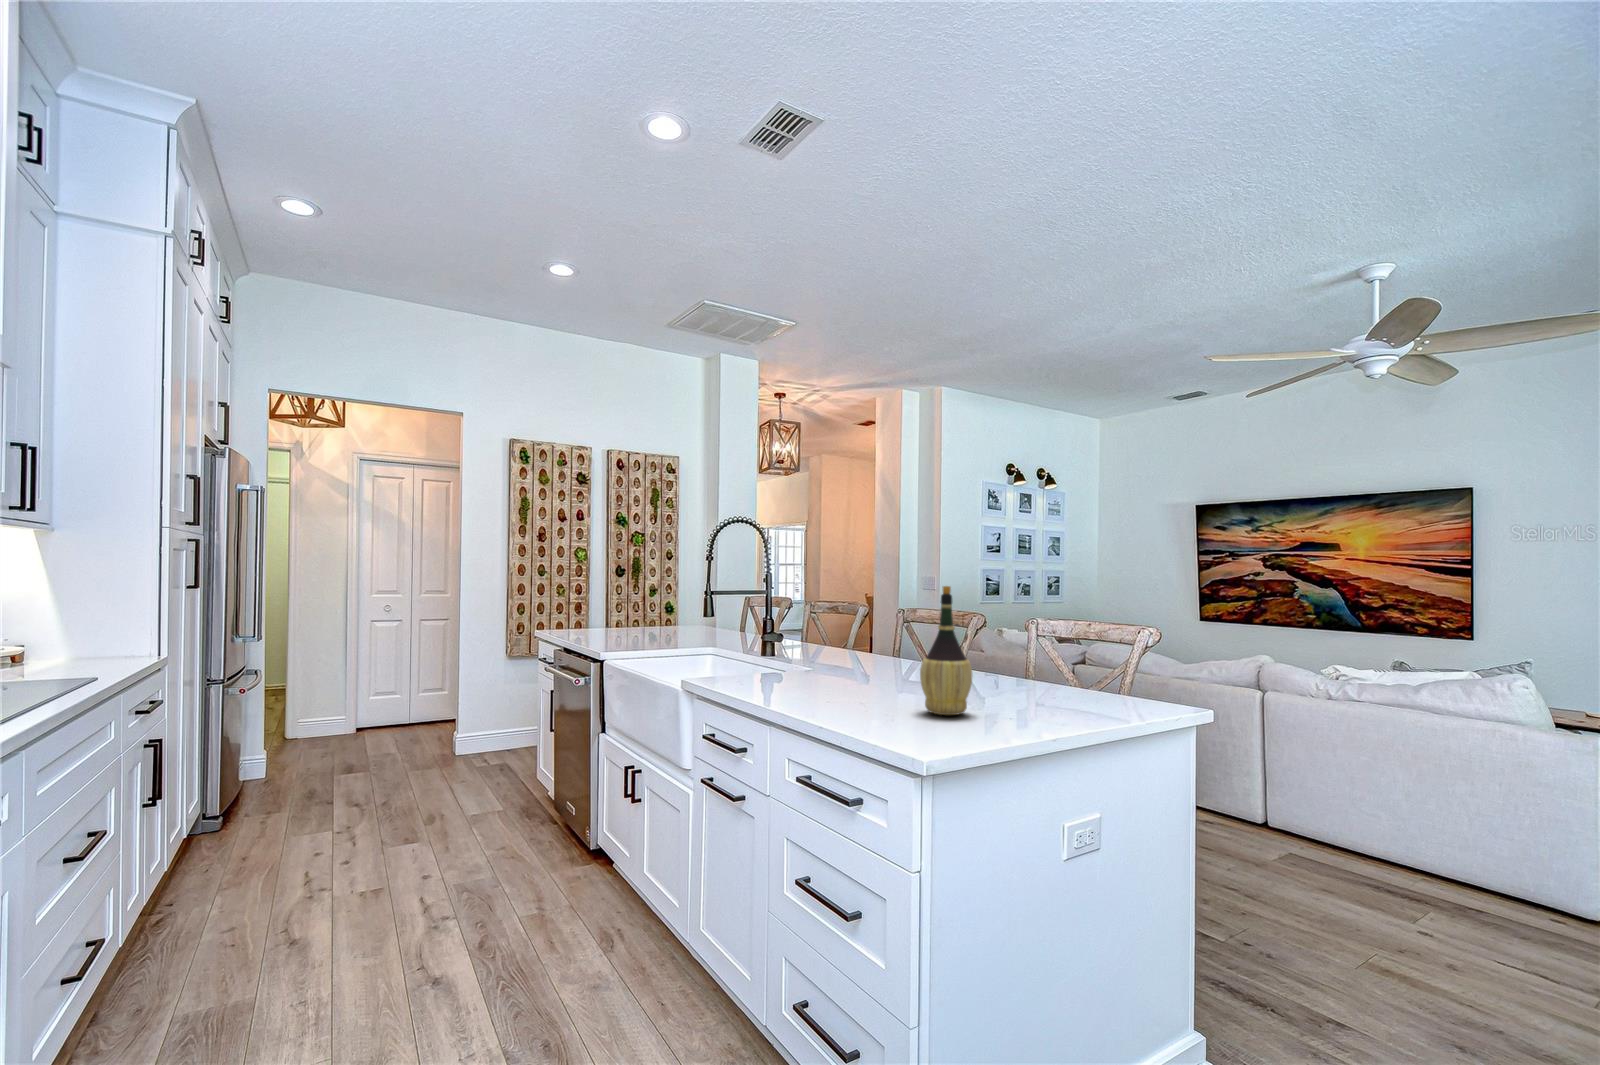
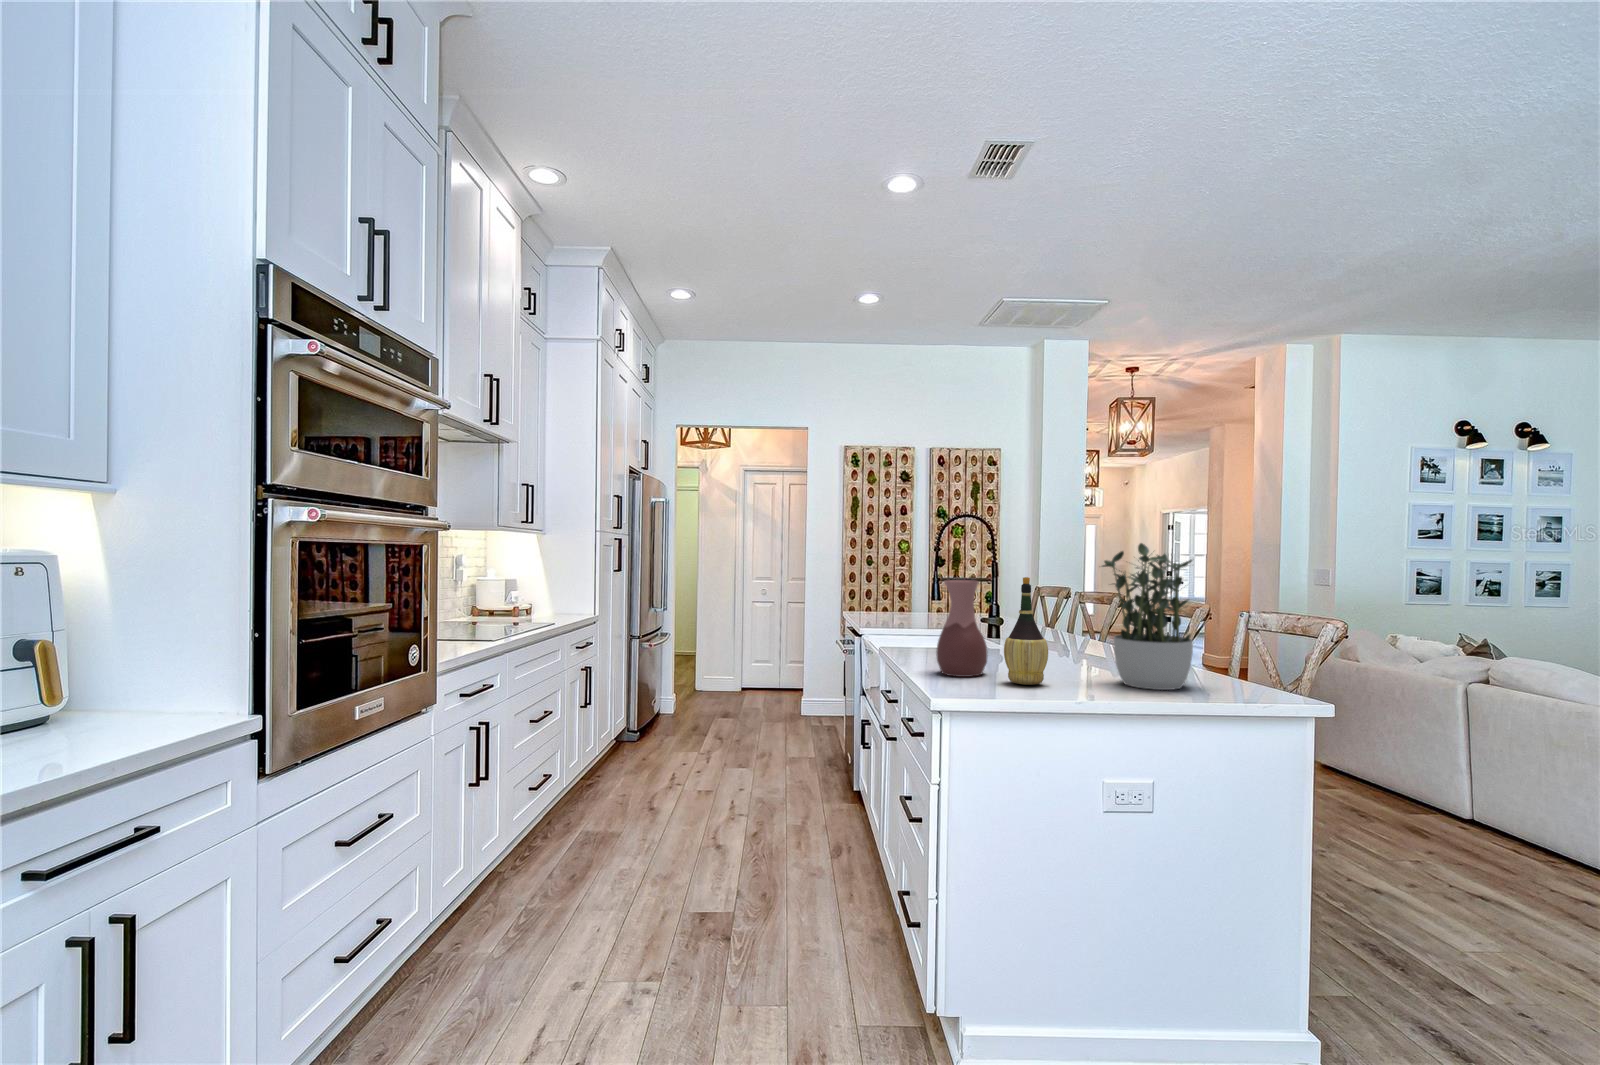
potted plant: none [999,546,1093,707] -> present [1102,543,1193,690]
vase: none [821,591,881,712] -> present [936,580,988,677]

